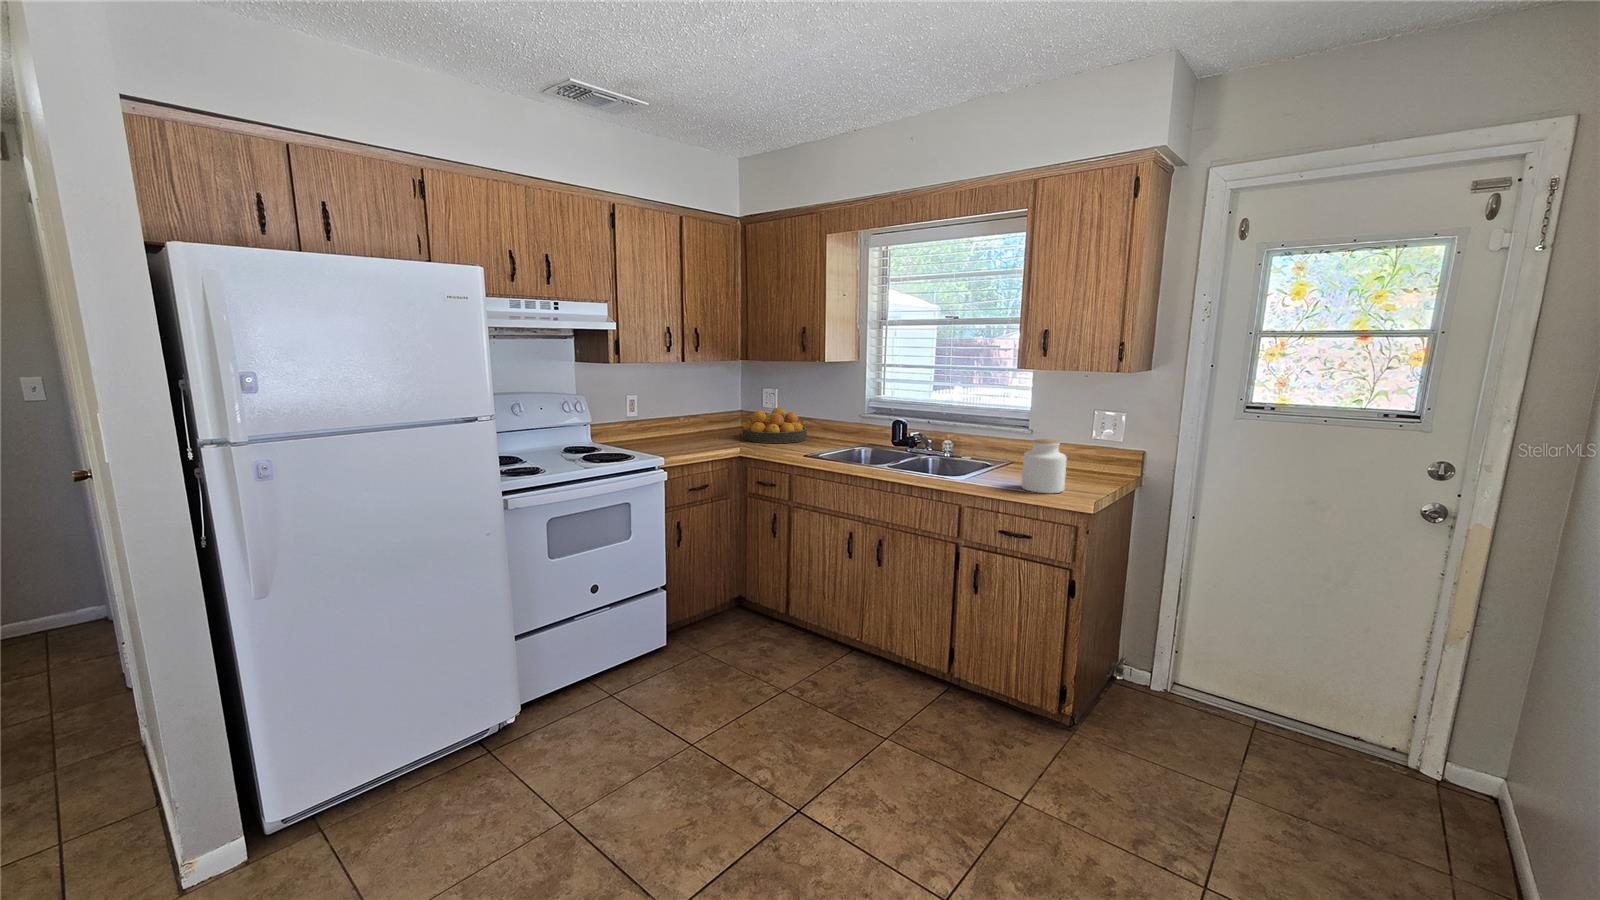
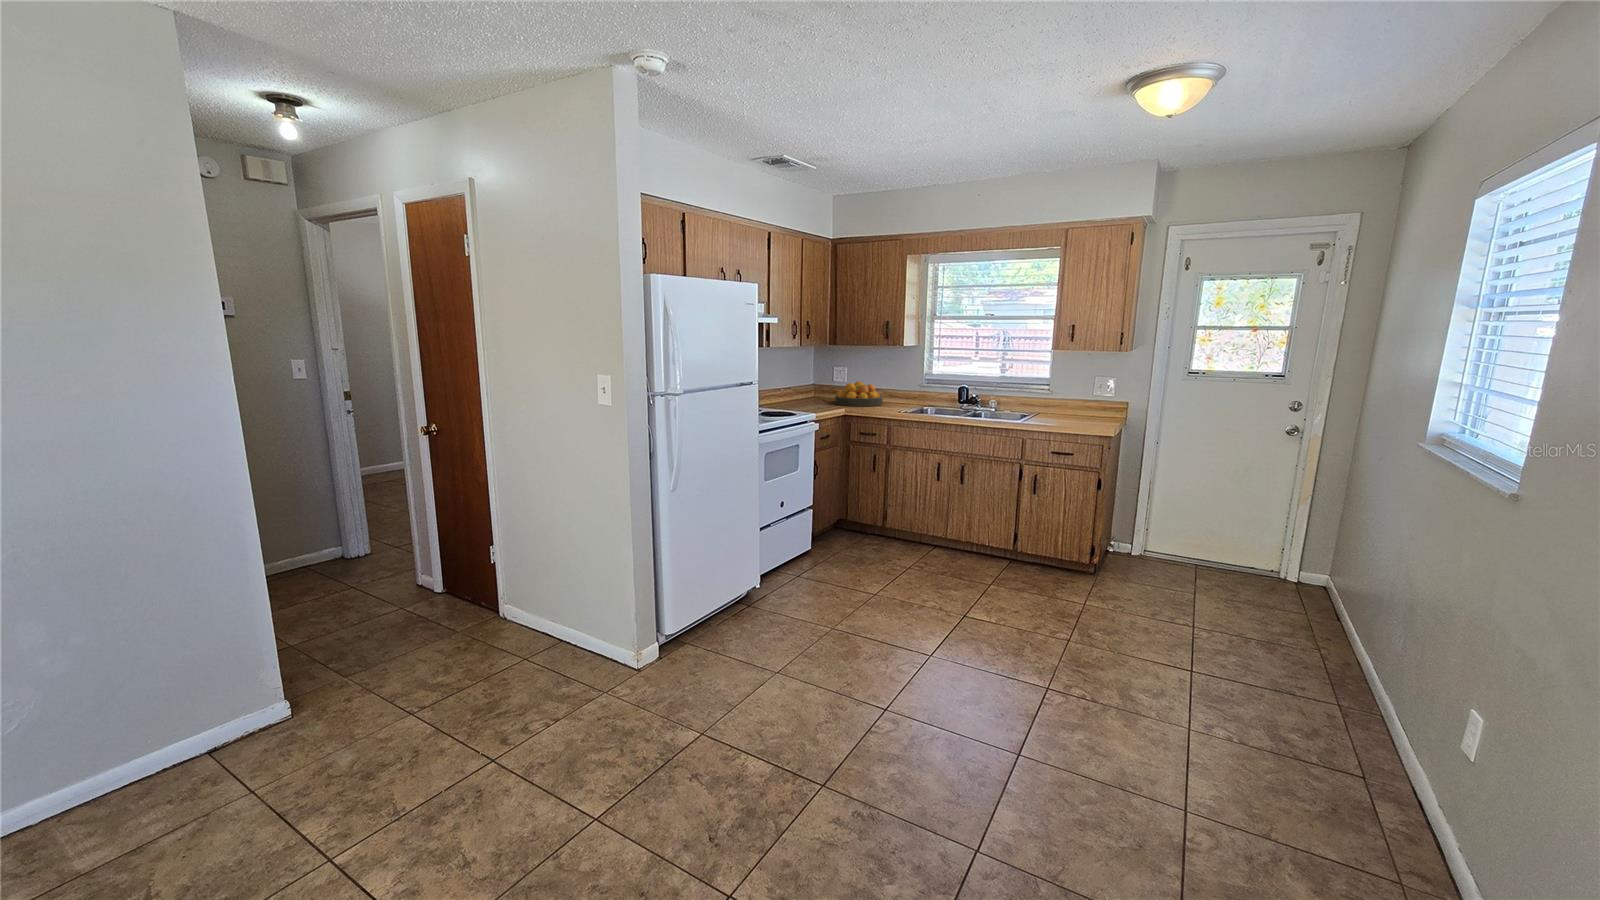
jar: present [1021,439,1067,493] -> none [1062,394,1091,427]

